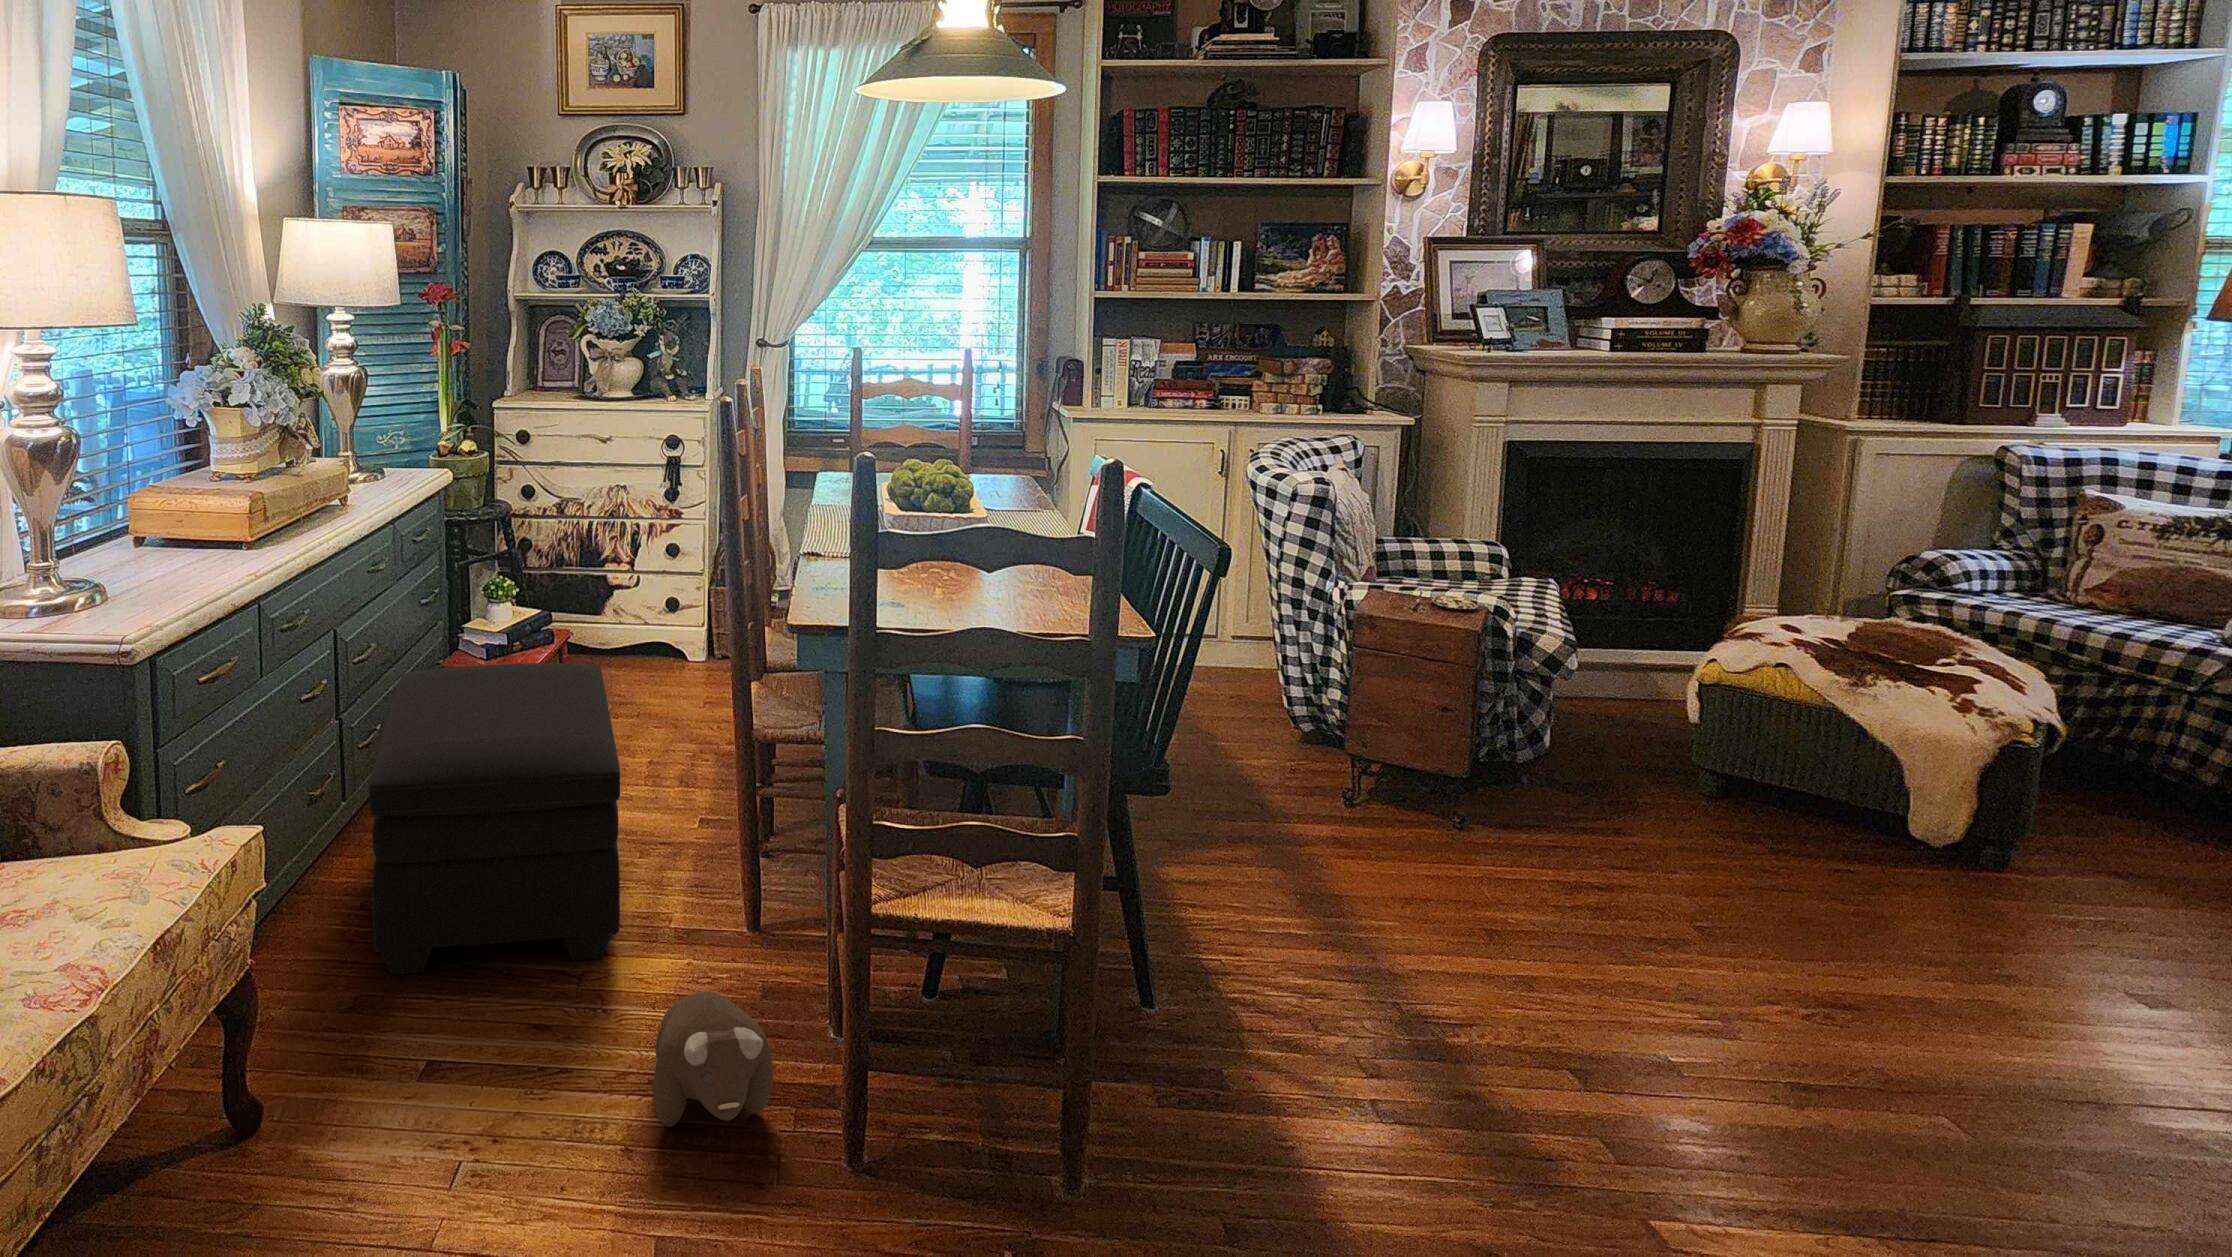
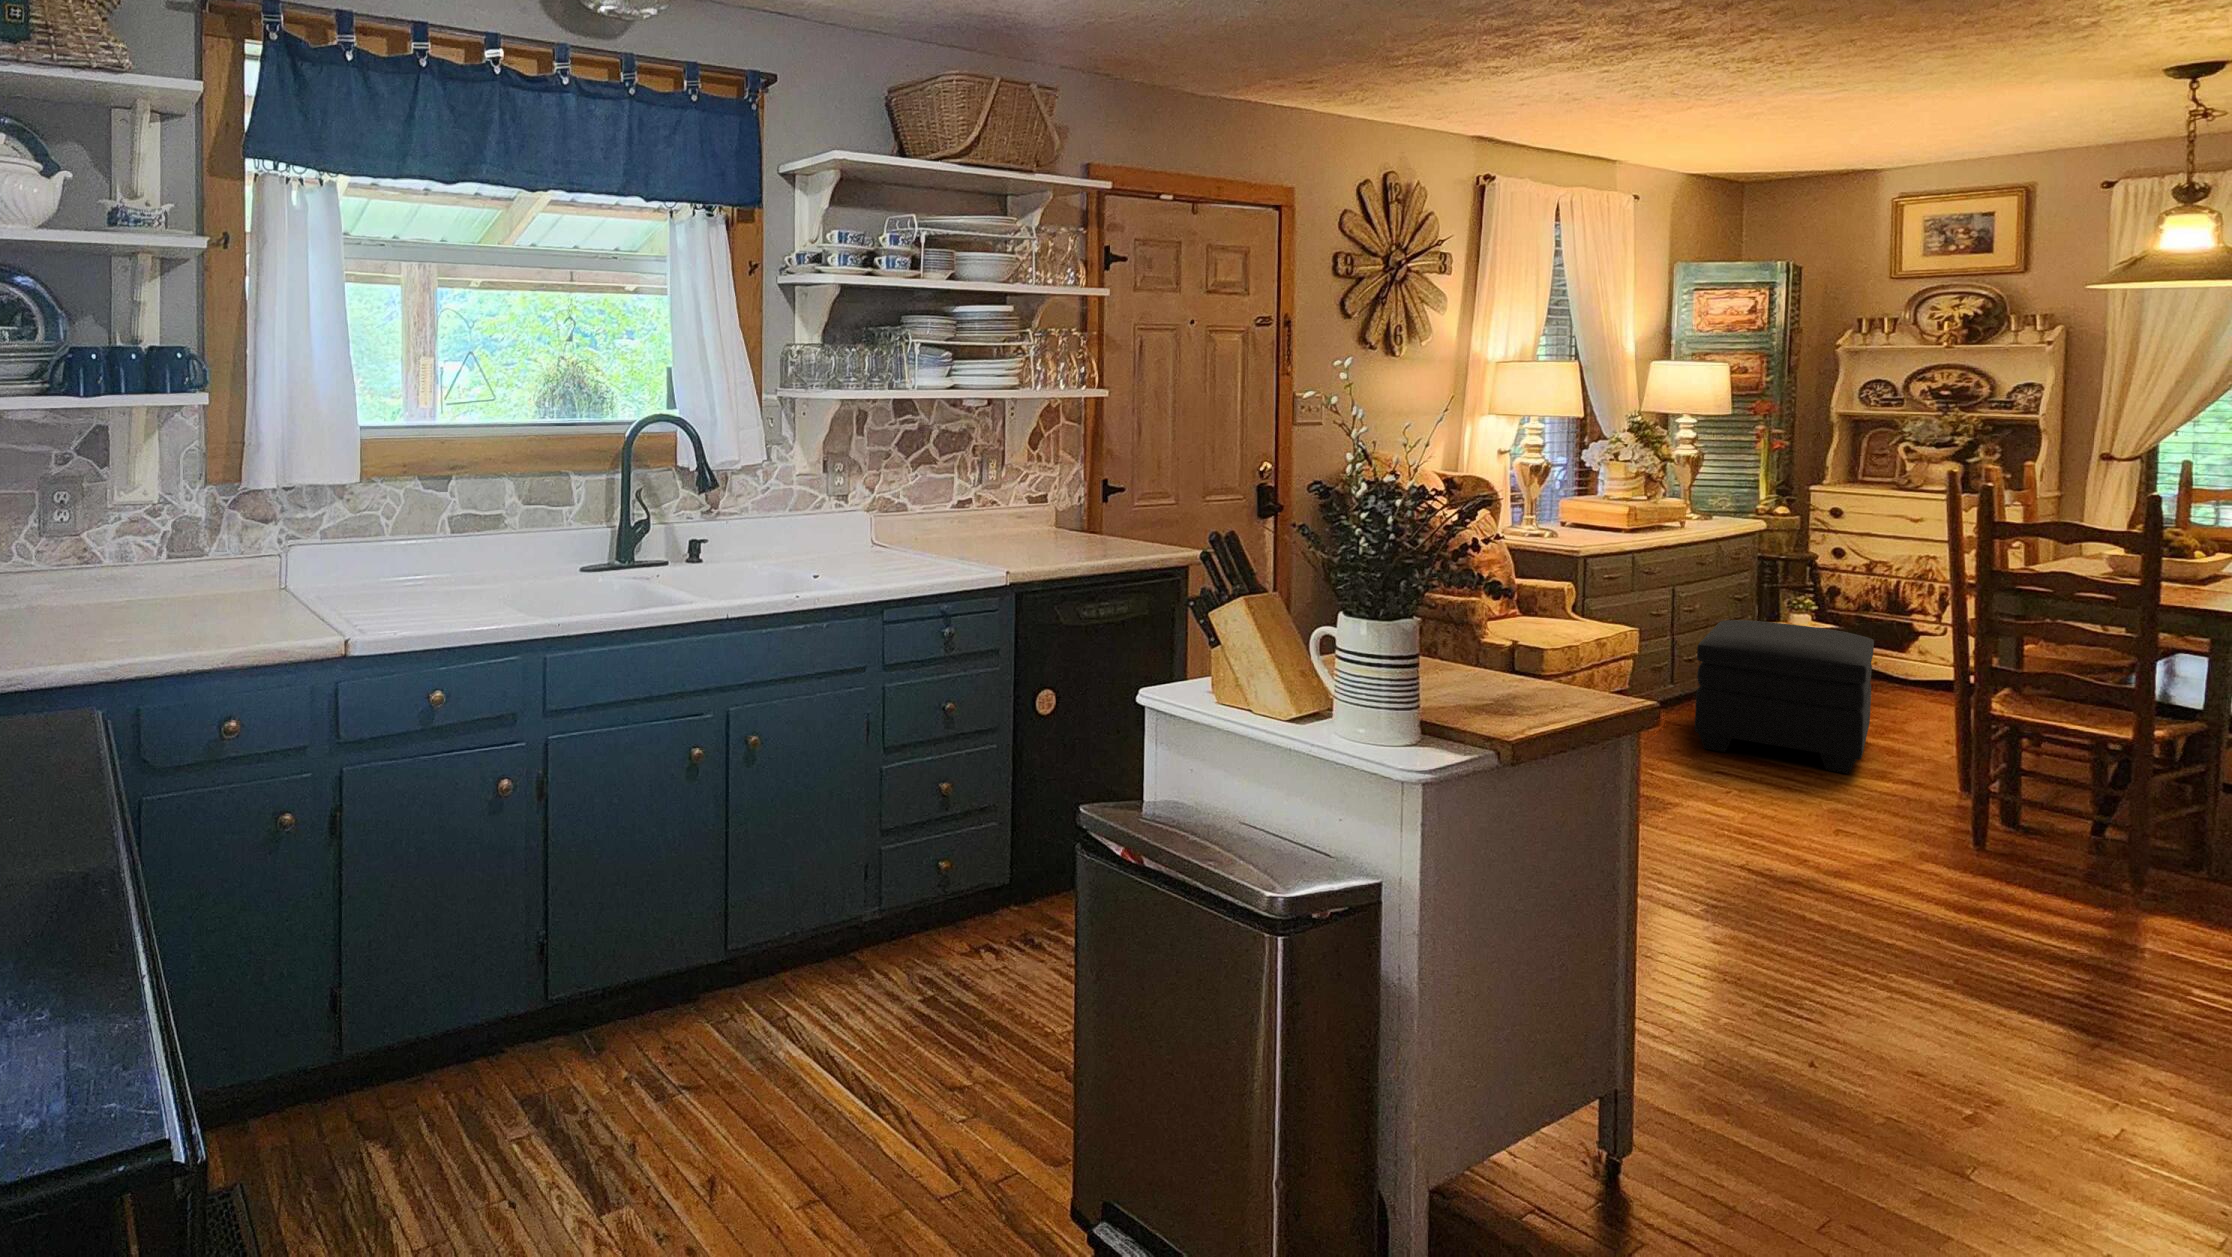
plush toy: present [653,991,773,1127] -> none [1862,760,1946,826]

